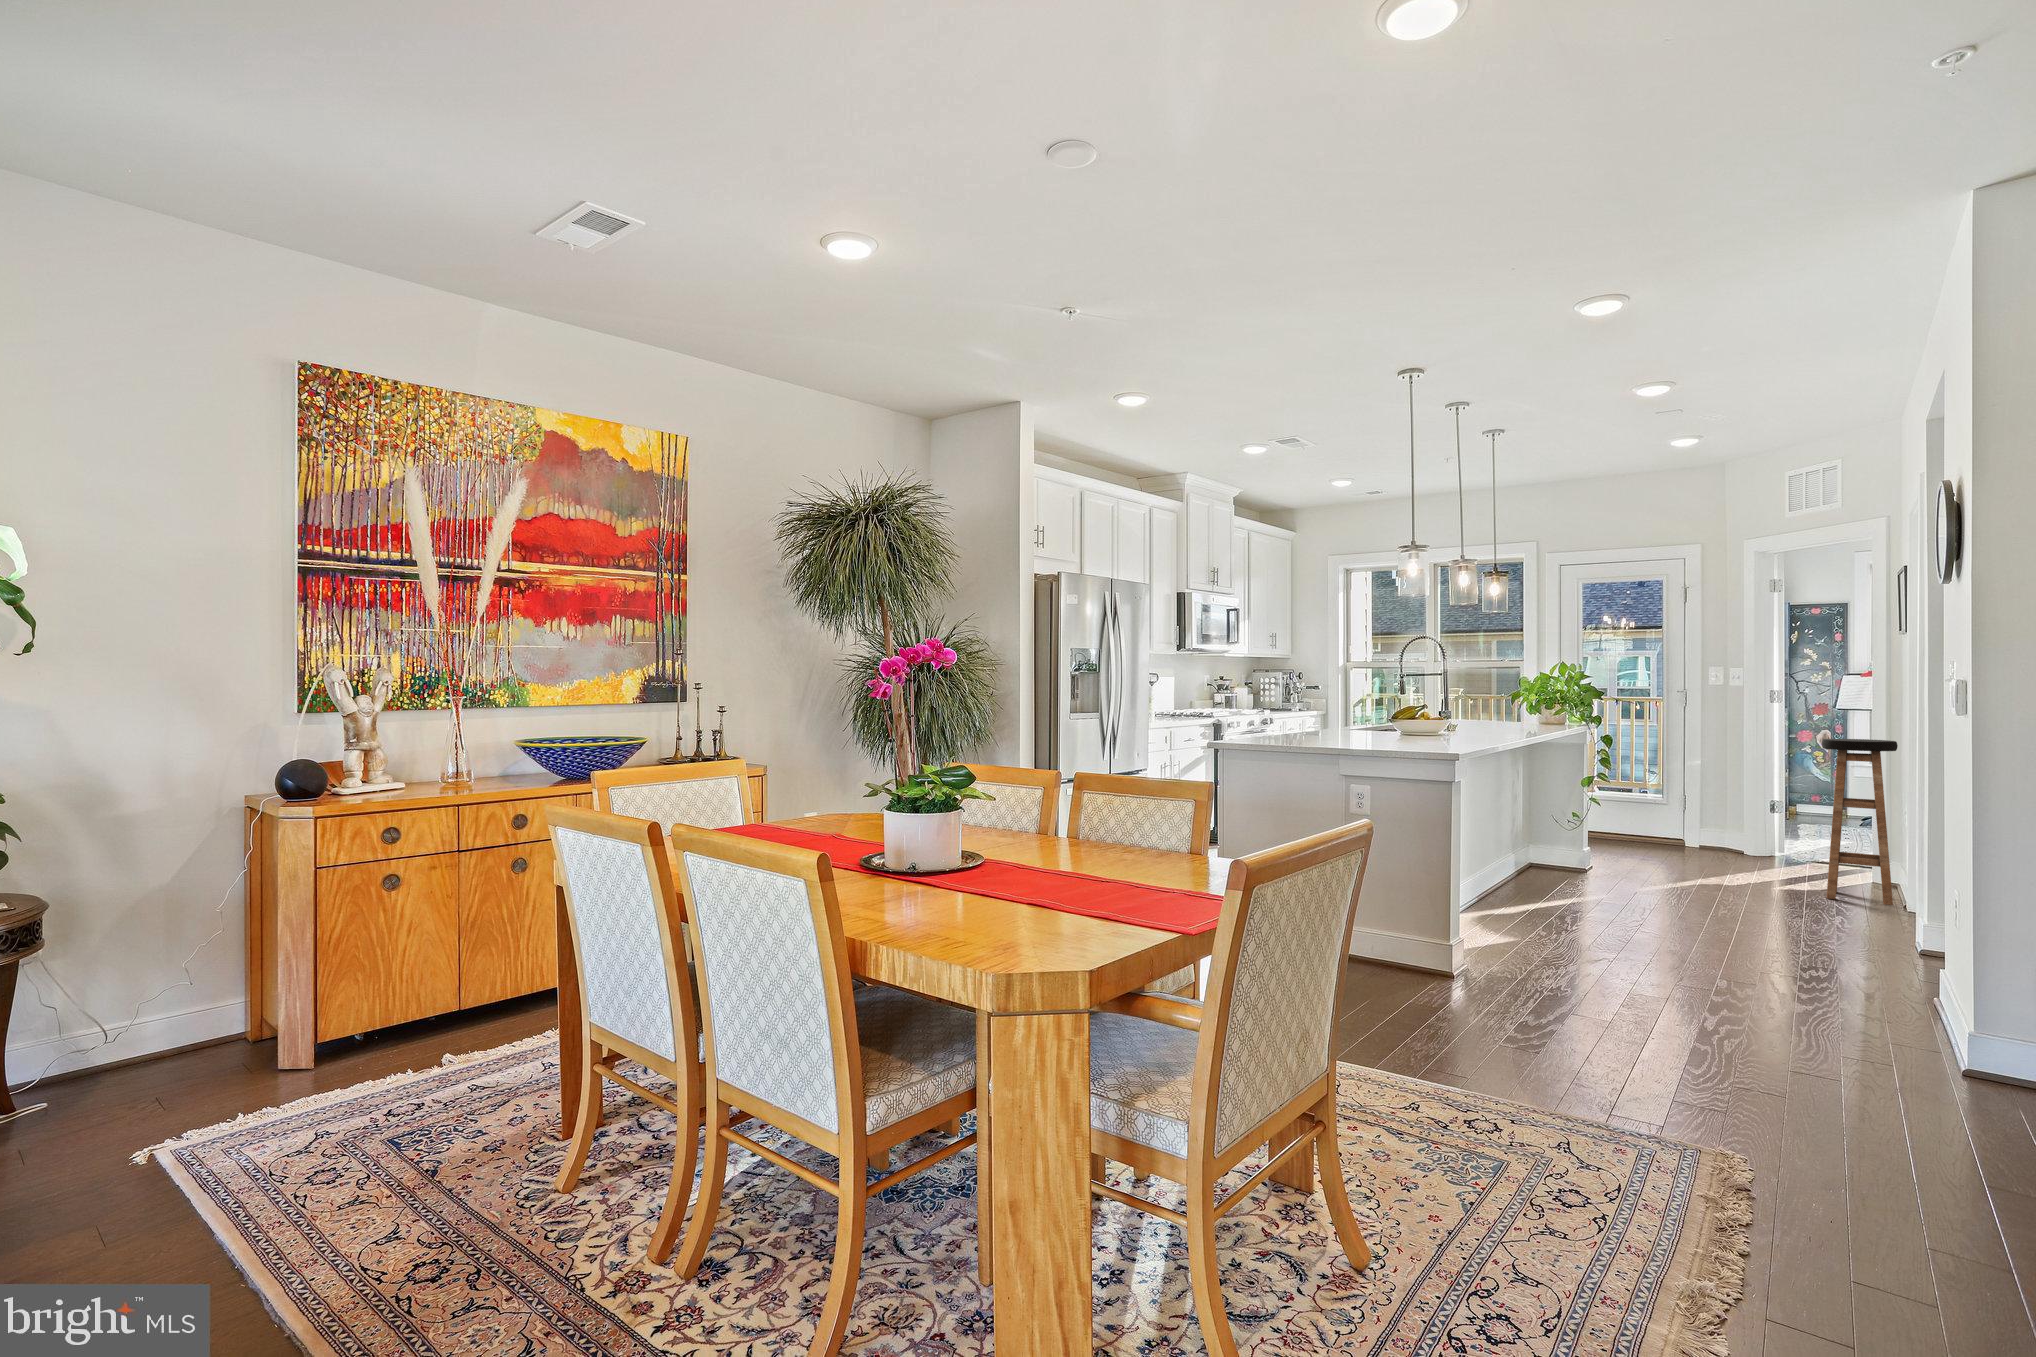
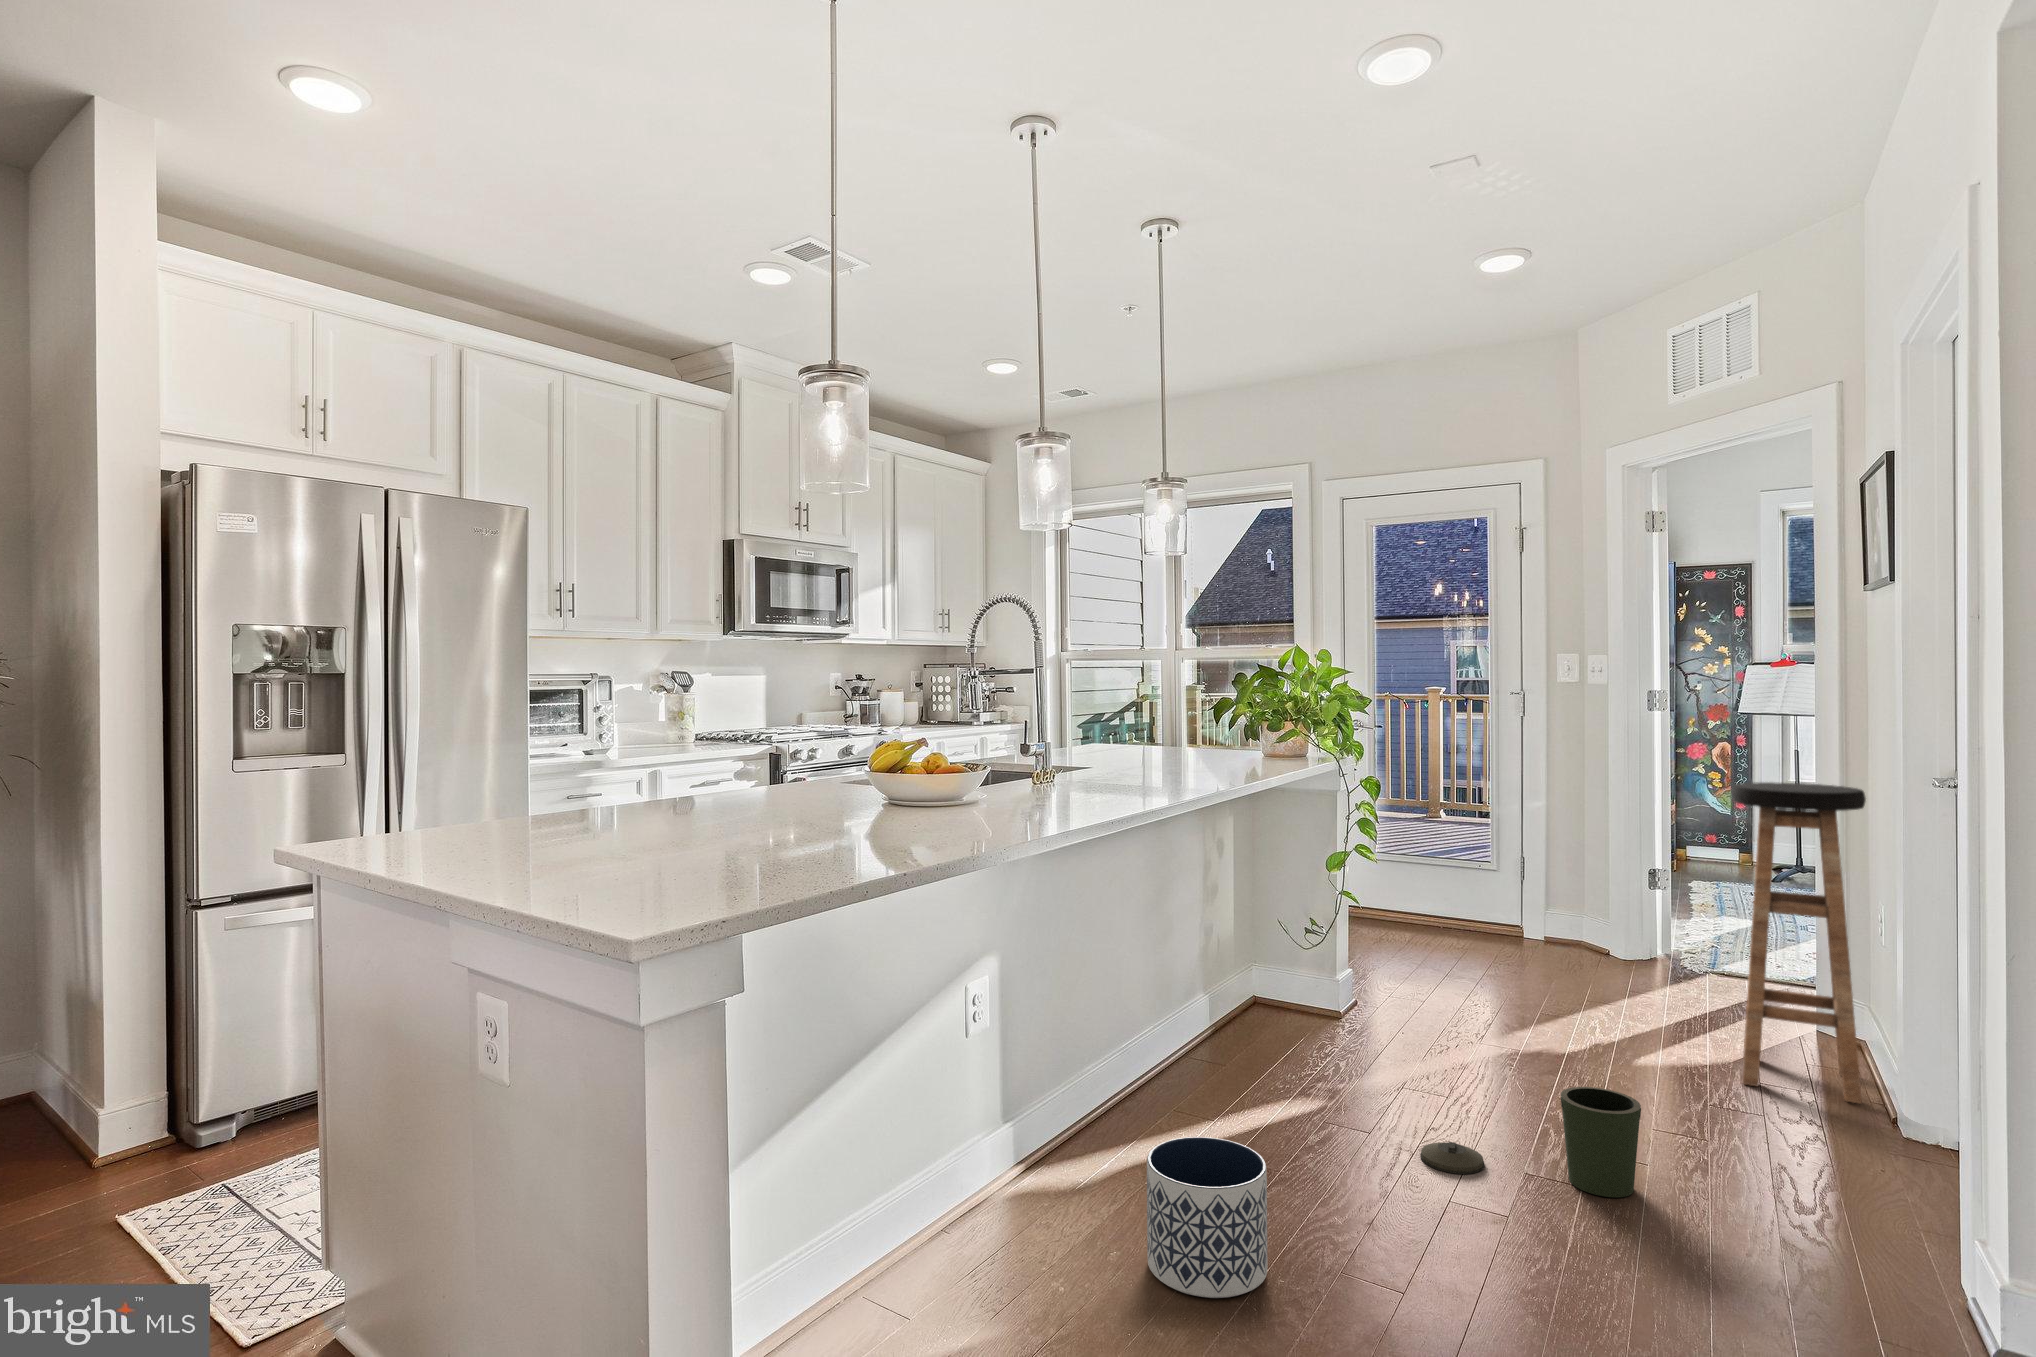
trash can: none [1655,878,1771,924] -> present [1420,1087,1641,1197]
planter: none [1541,882,1600,938] -> present [1147,1137,1267,1298]

